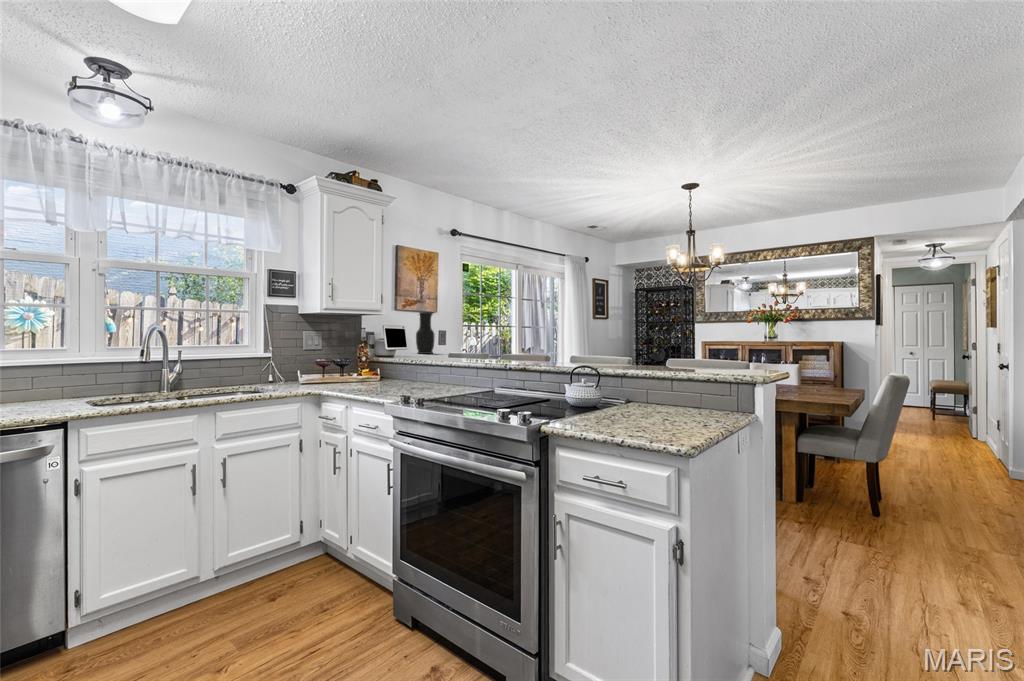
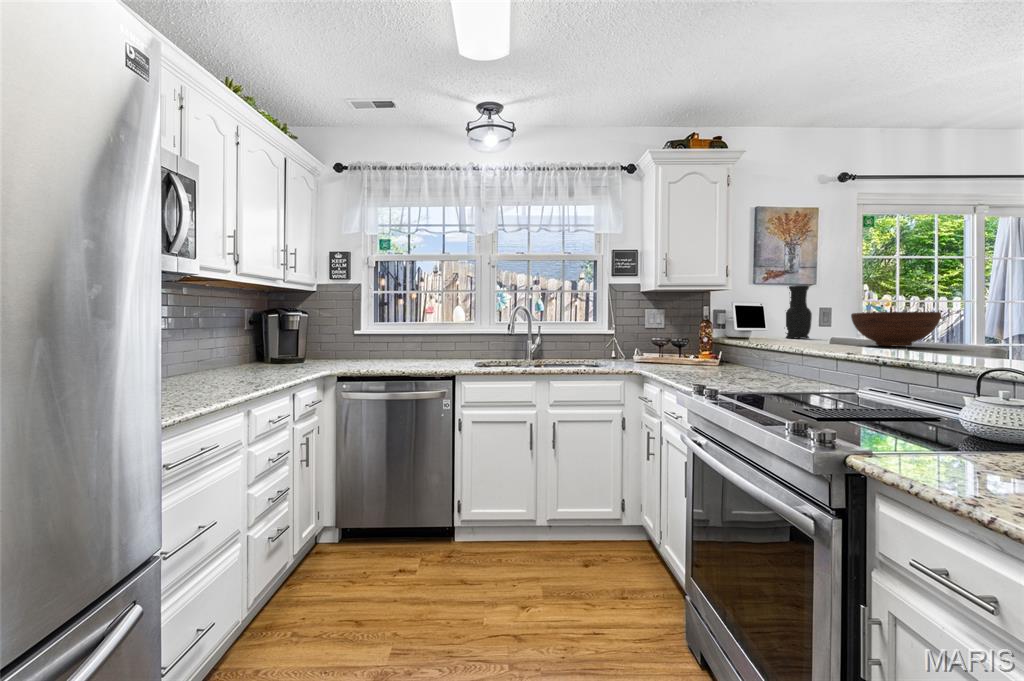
fruit bowl: none [473,336,522,360] -> present [851,312,941,347]

